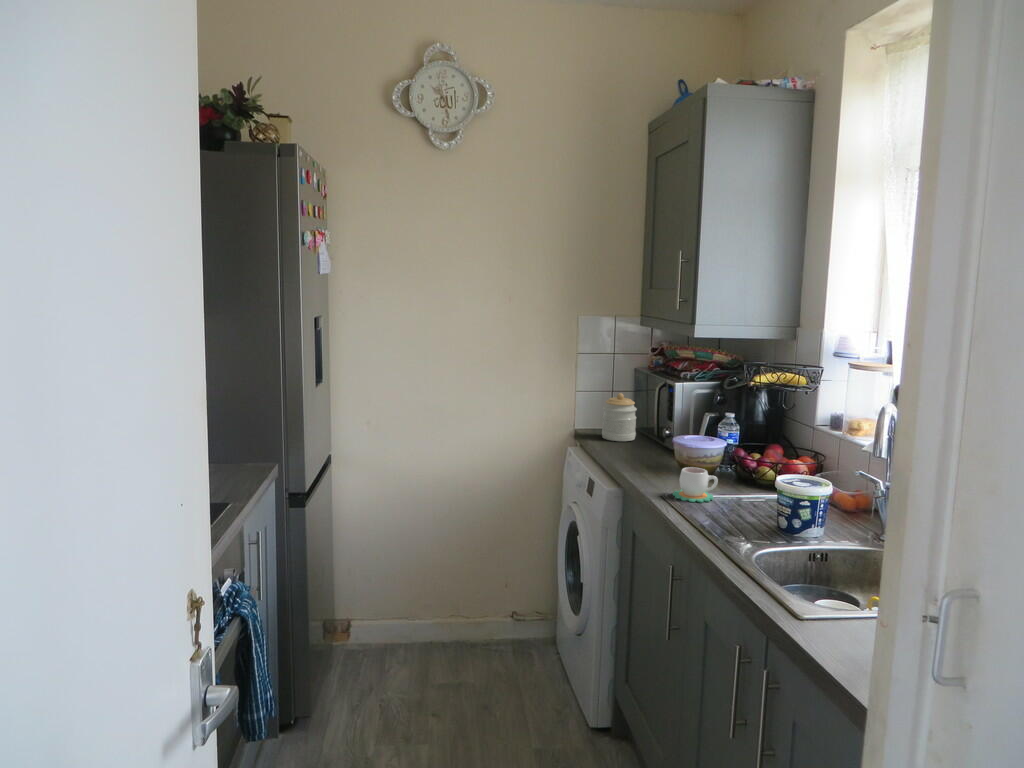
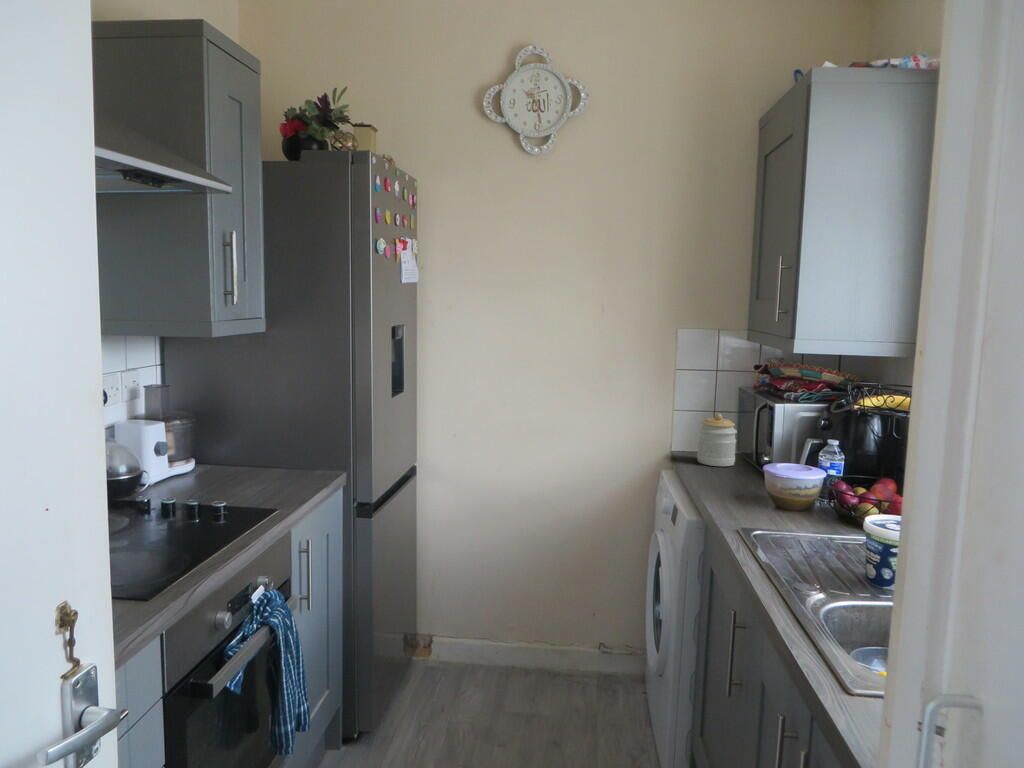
mug: present [673,467,718,502] -> none [750,500,804,541]

